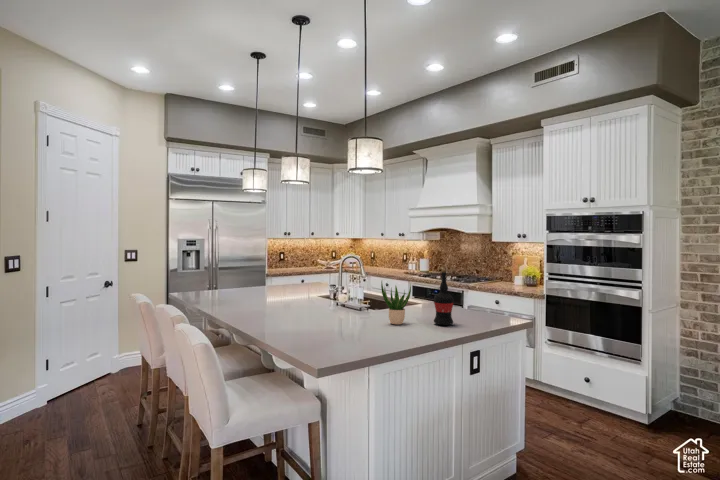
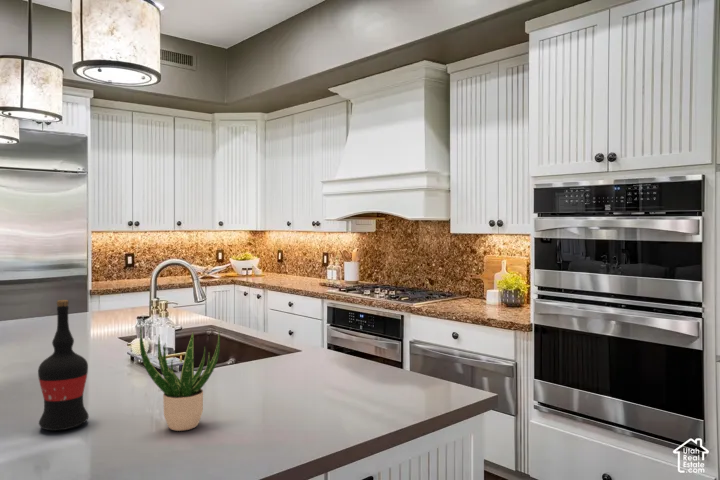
wine bottle: present [434,270,454,325] -> present [38,300,88,430]

